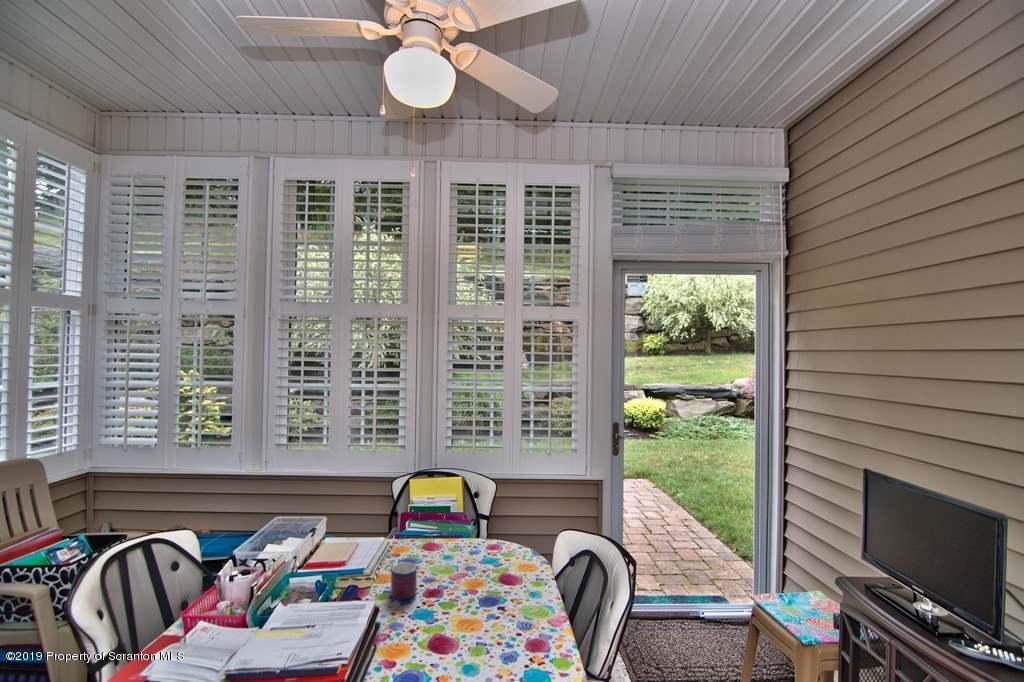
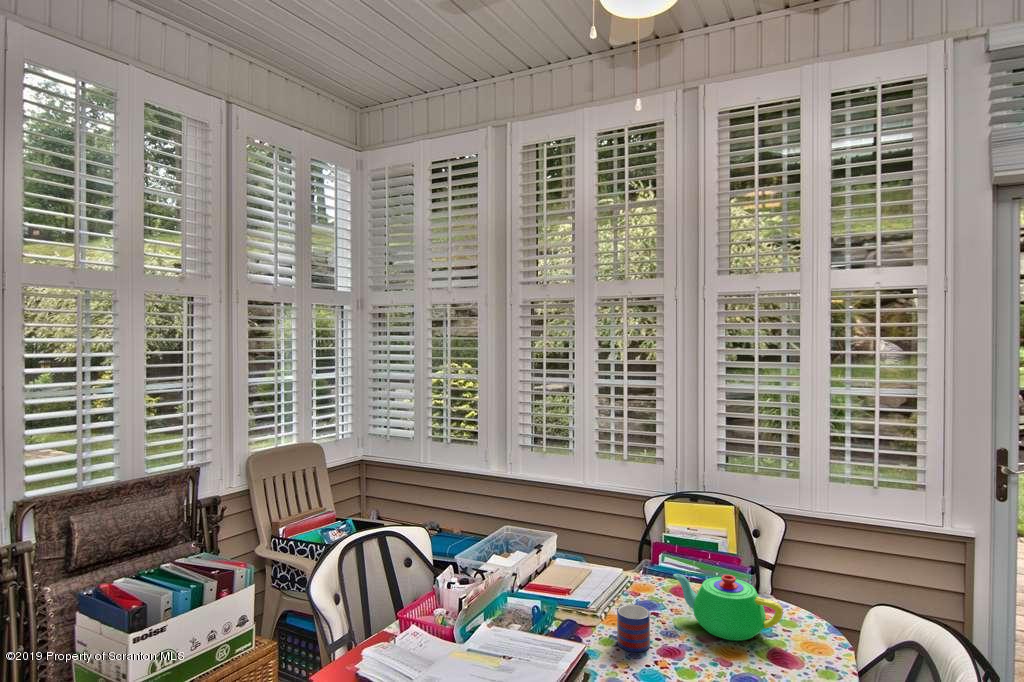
teapot: none [430,526,507,574] -> present [673,574,783,641]

